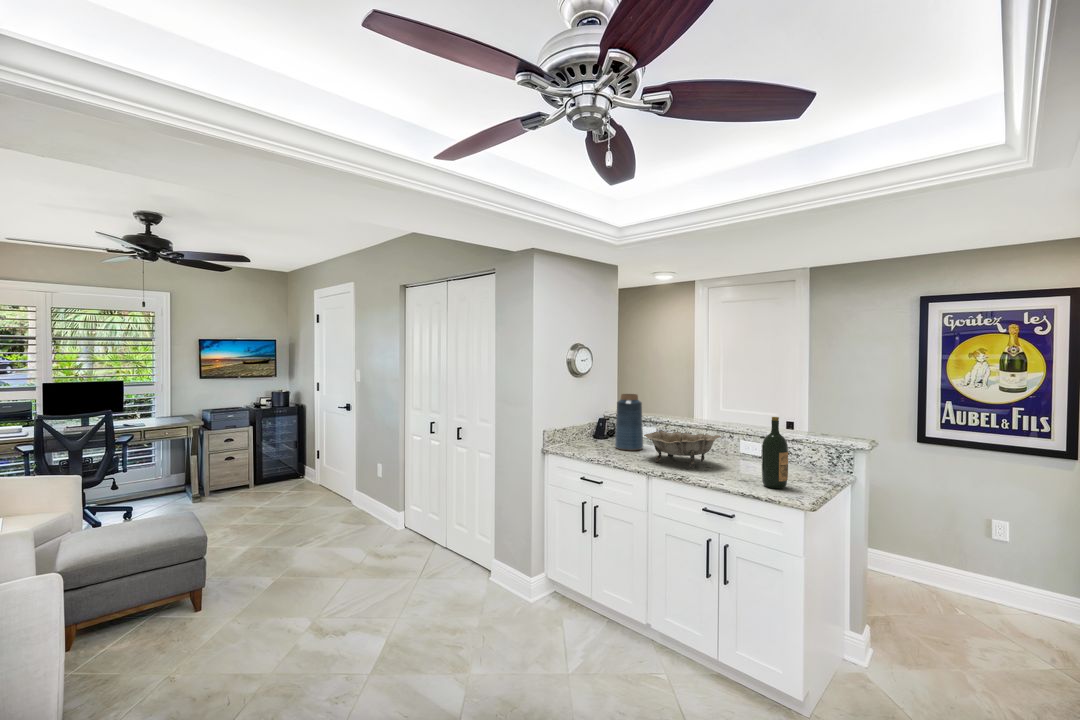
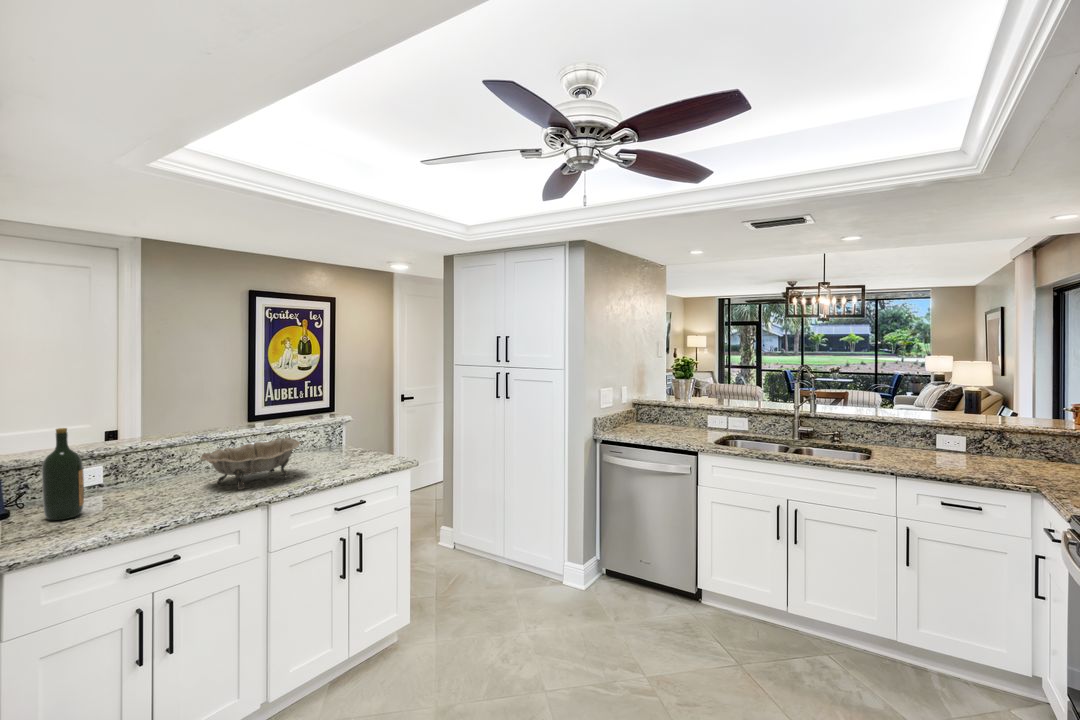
vase: present [615,394,643,451] -> none [108,413,162,503]
wine bottle: present [762,417,788,489] -> present [42,428,84,520]

